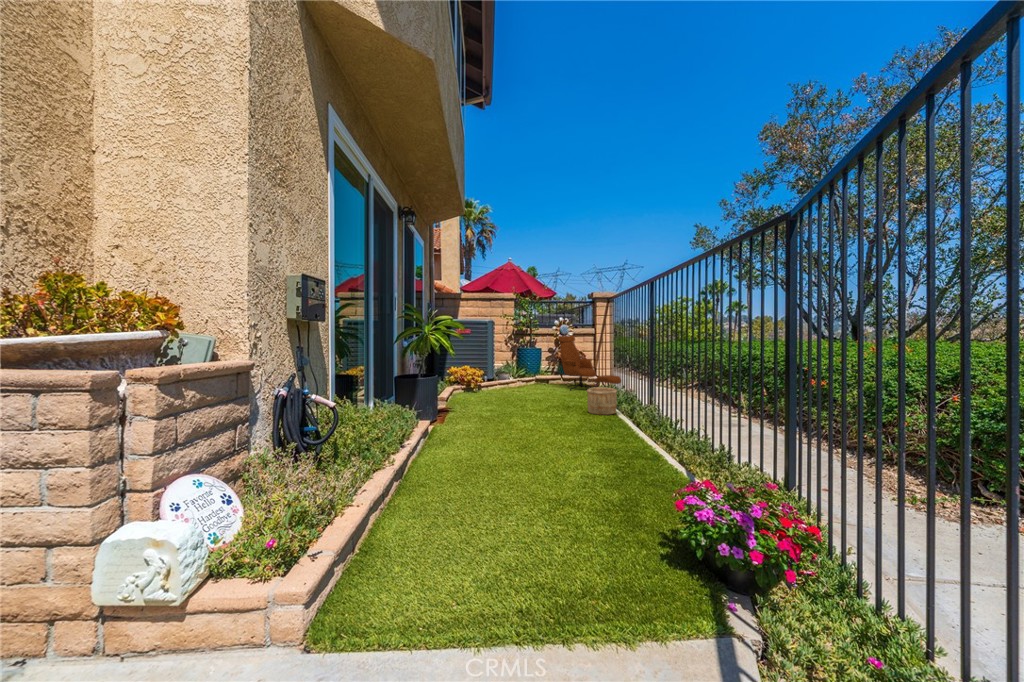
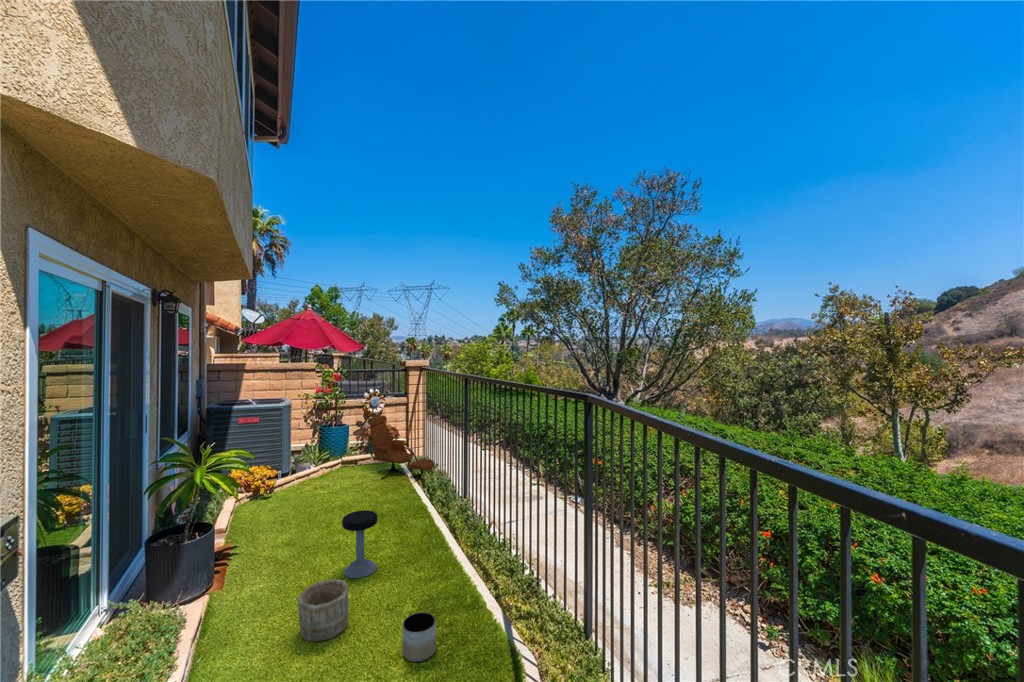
stool: none [532,374,563,428] -> present [342,510,377,578]
wooden bucket: present [587,387,617,415] -> present [297,579,349,642]
planter: none [584,432,617,469] -> present [403,612,436,662]

